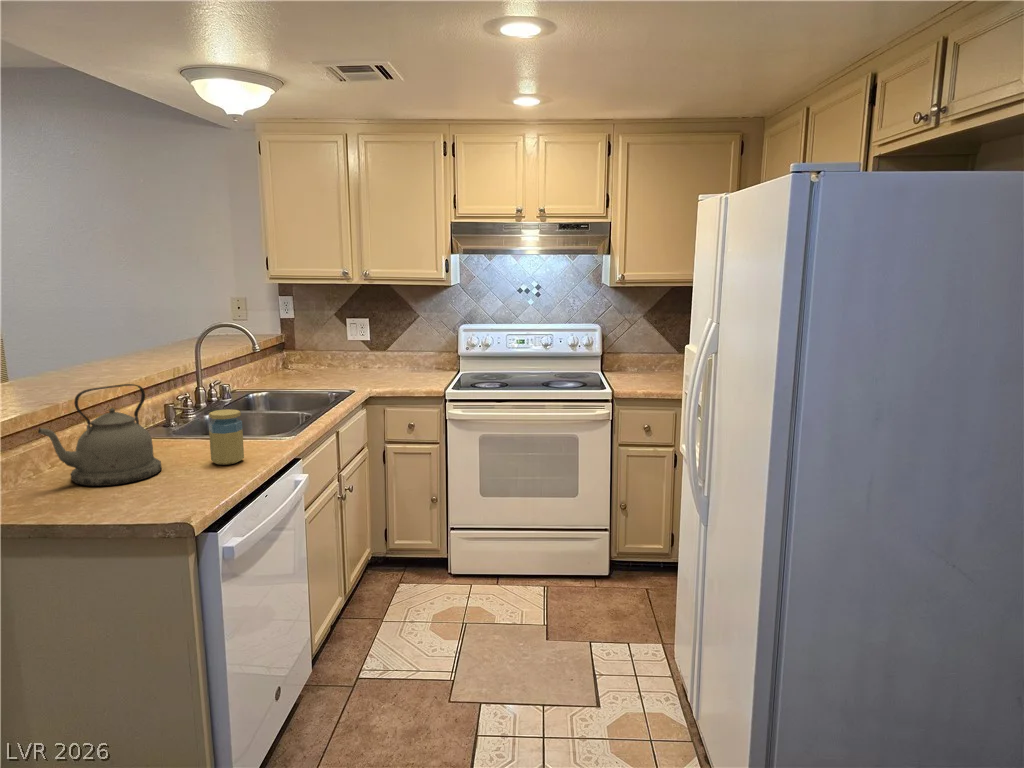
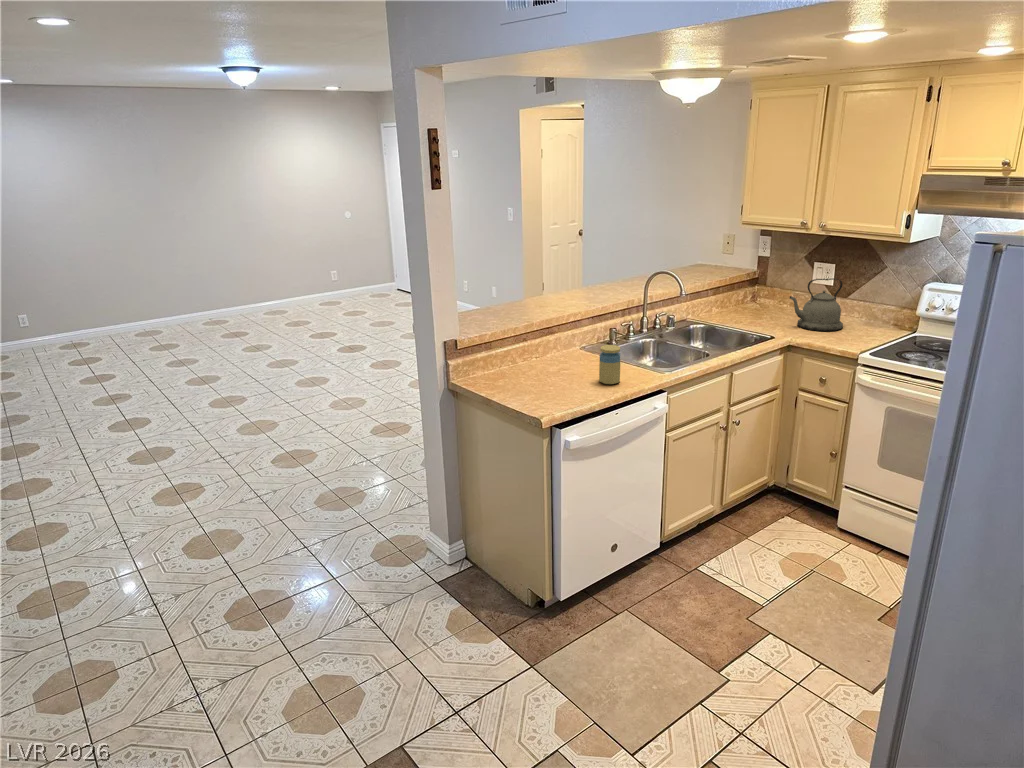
kettle: present [38,384,161,486] -> present [790,278,843,331]

